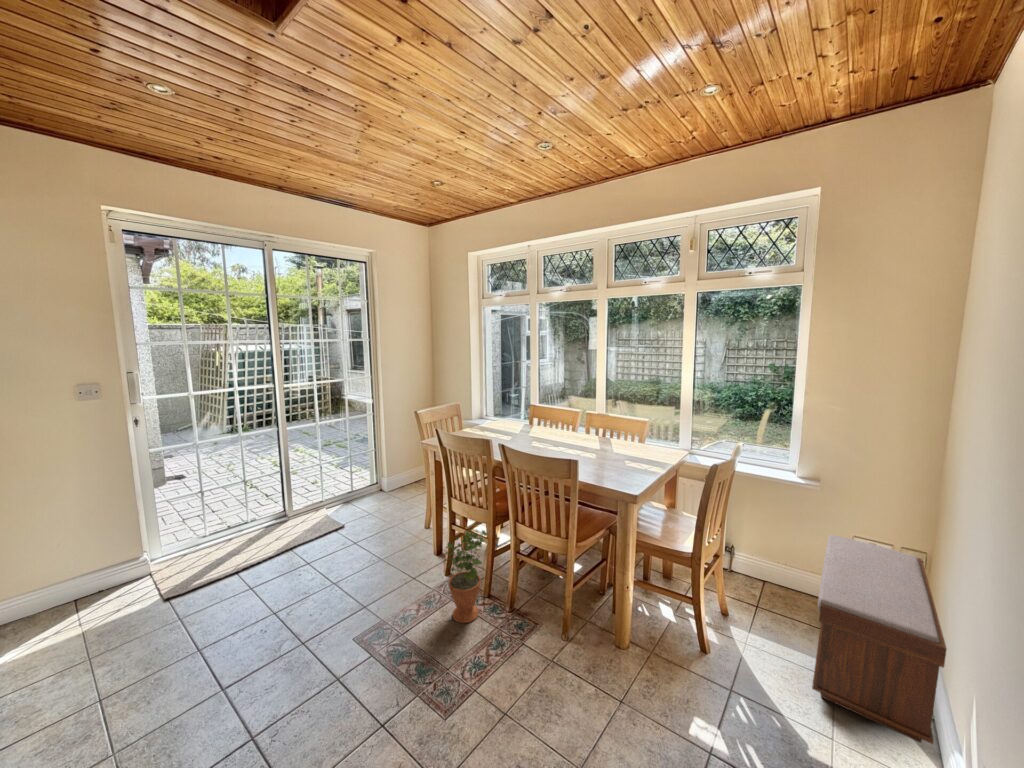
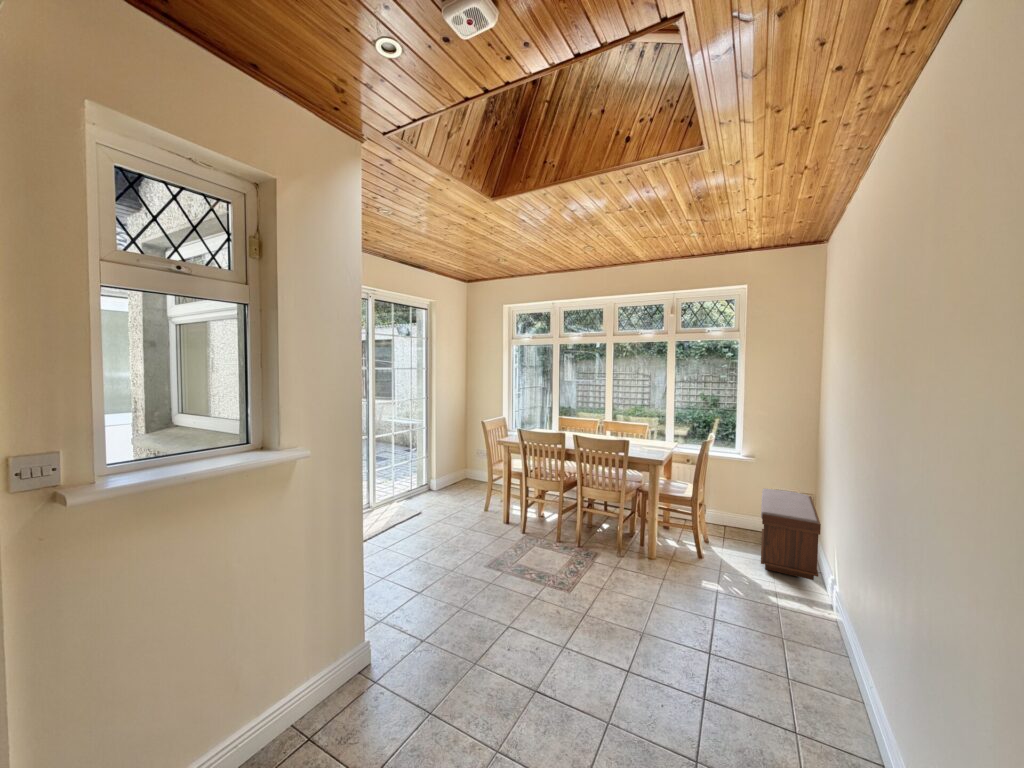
potted plant: present [444,525,487,623] -> none [535,490,563,555]

